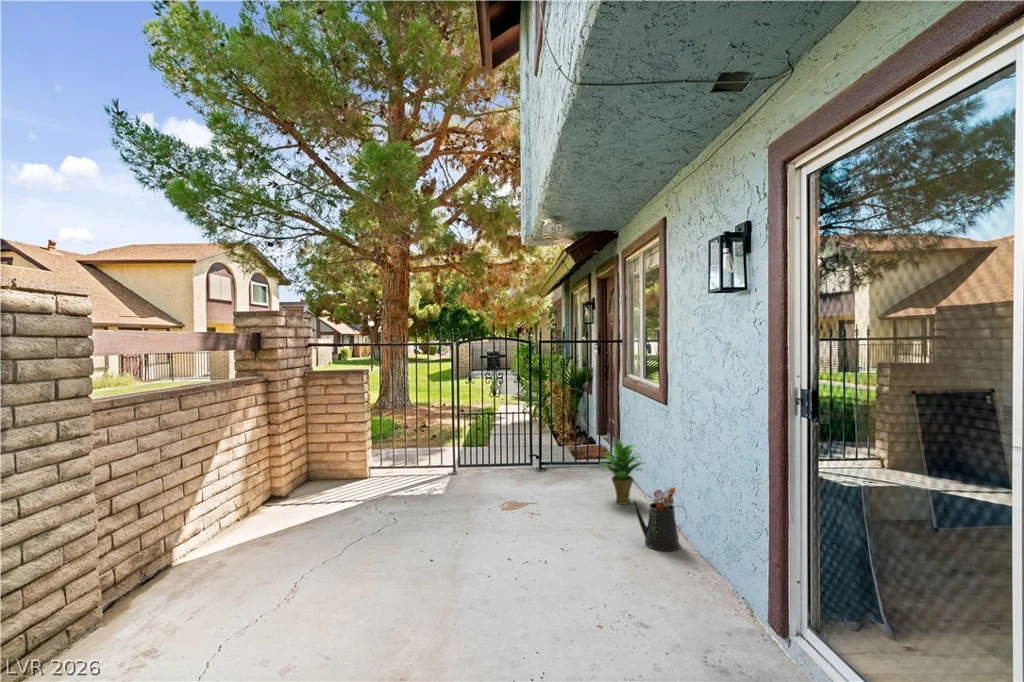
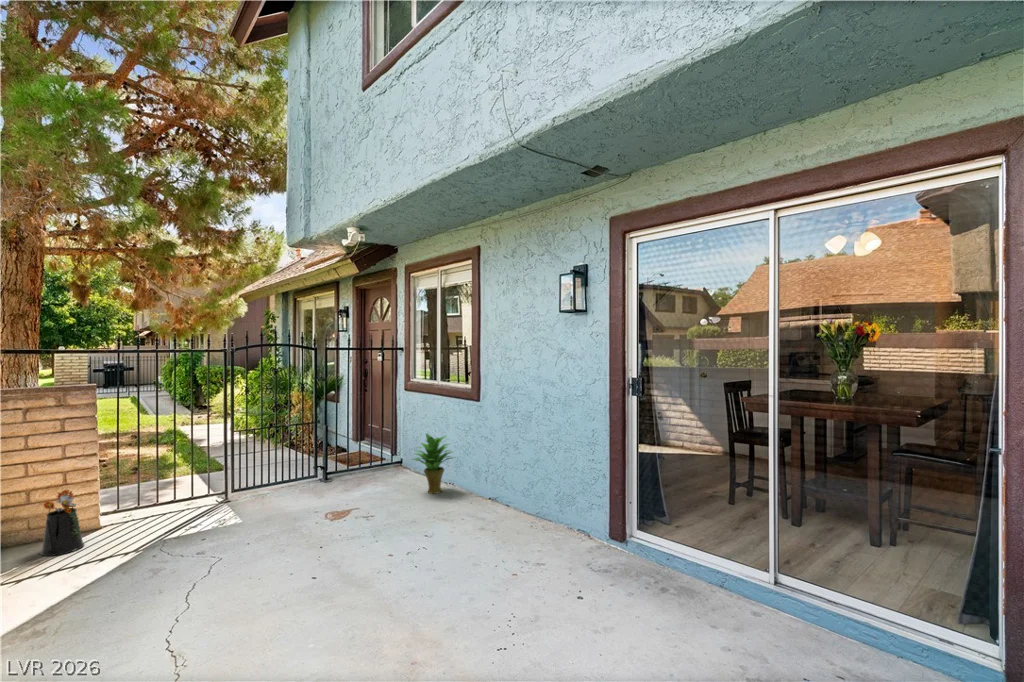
watering can: present [633,488,685,551] -> present [41,490,84,556]

